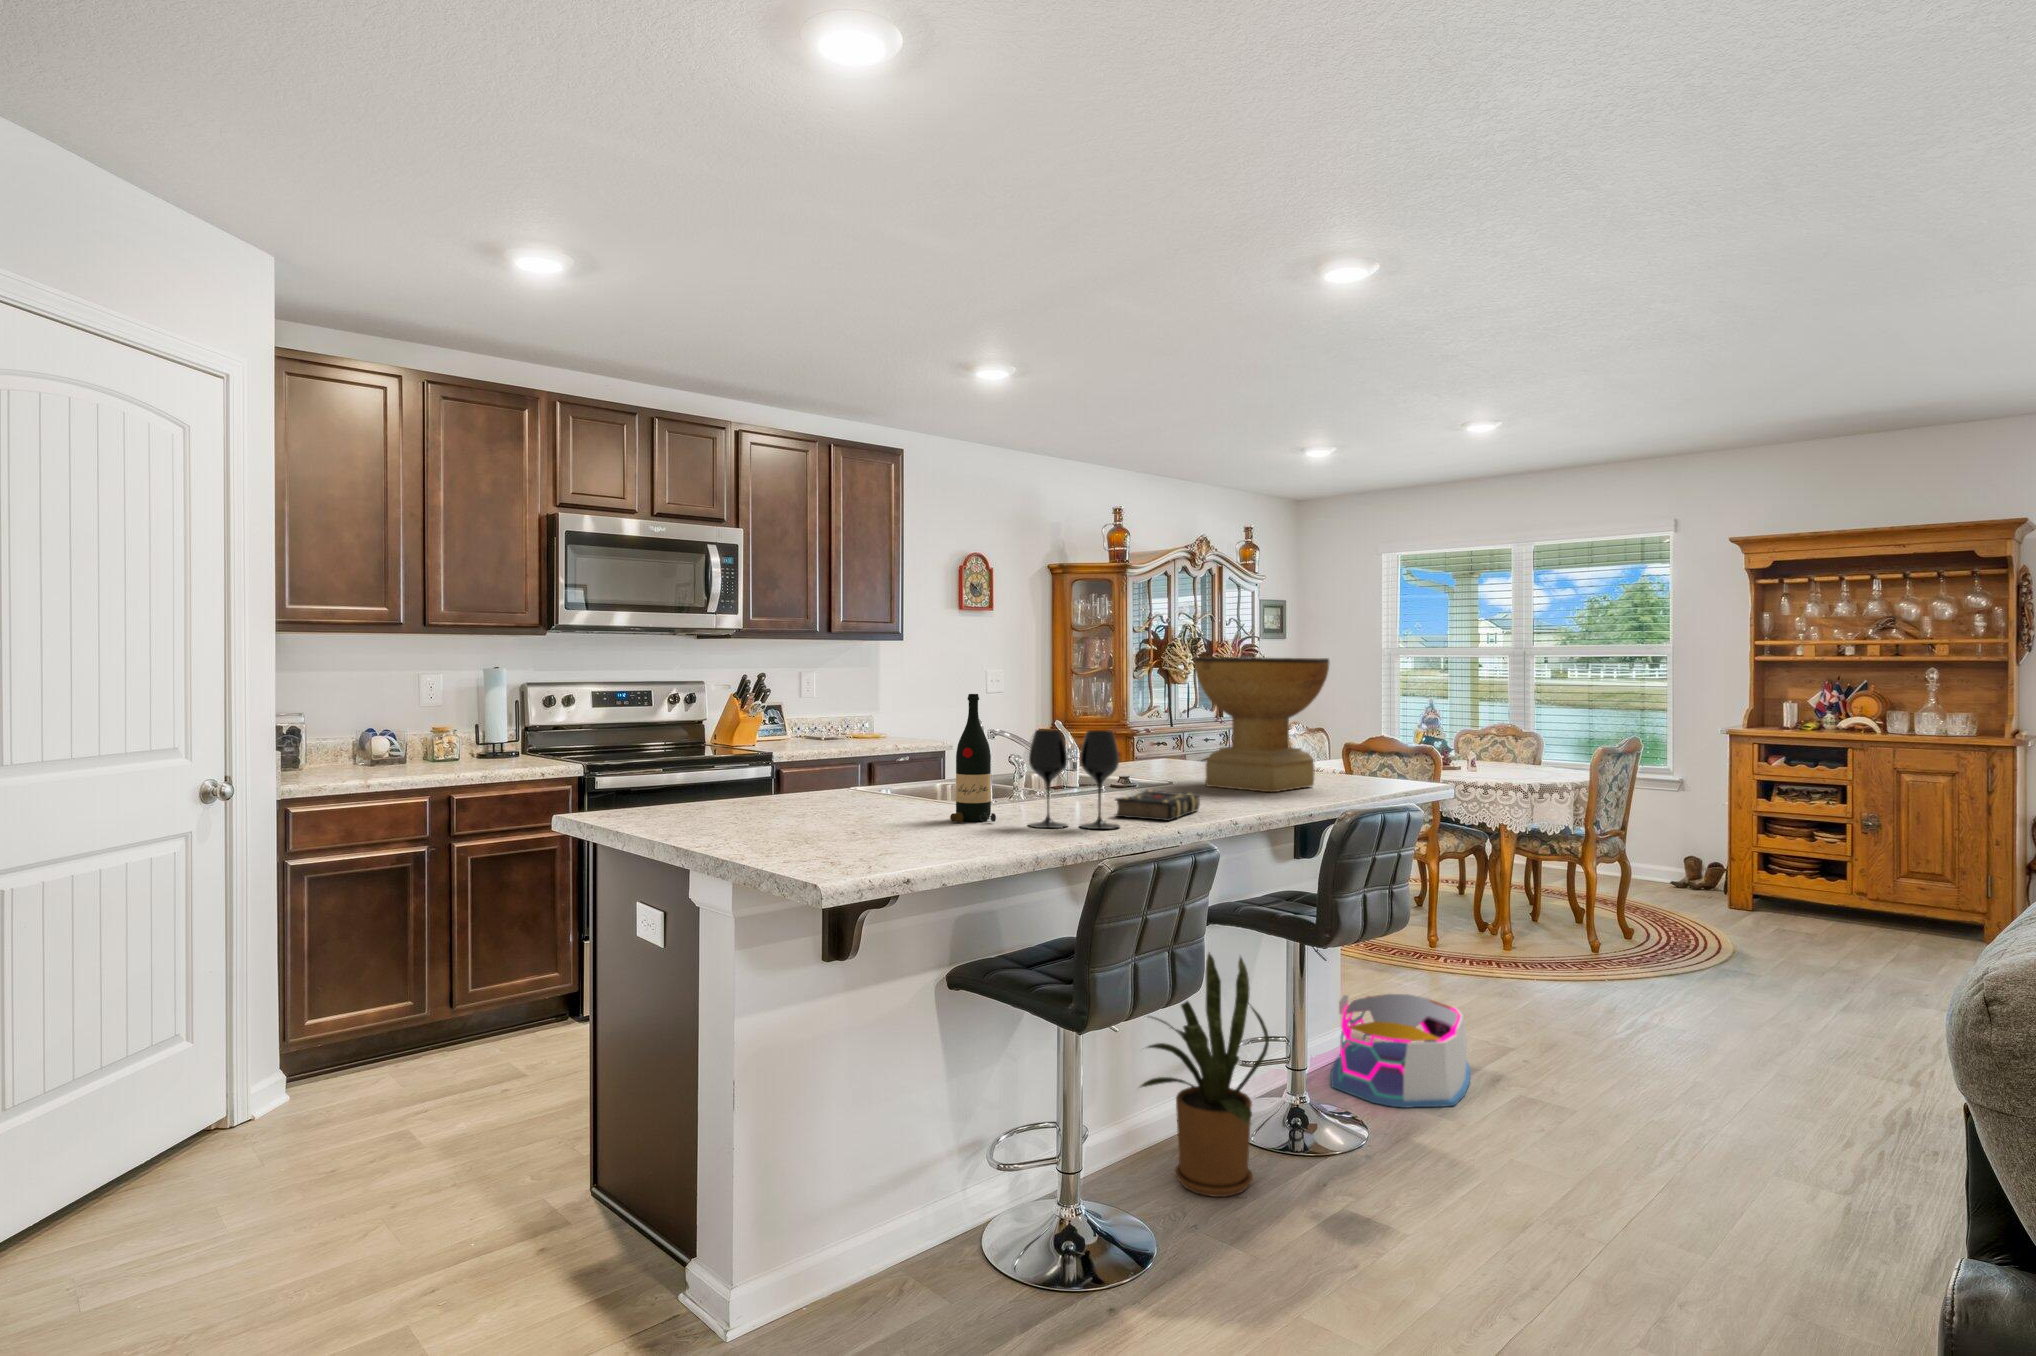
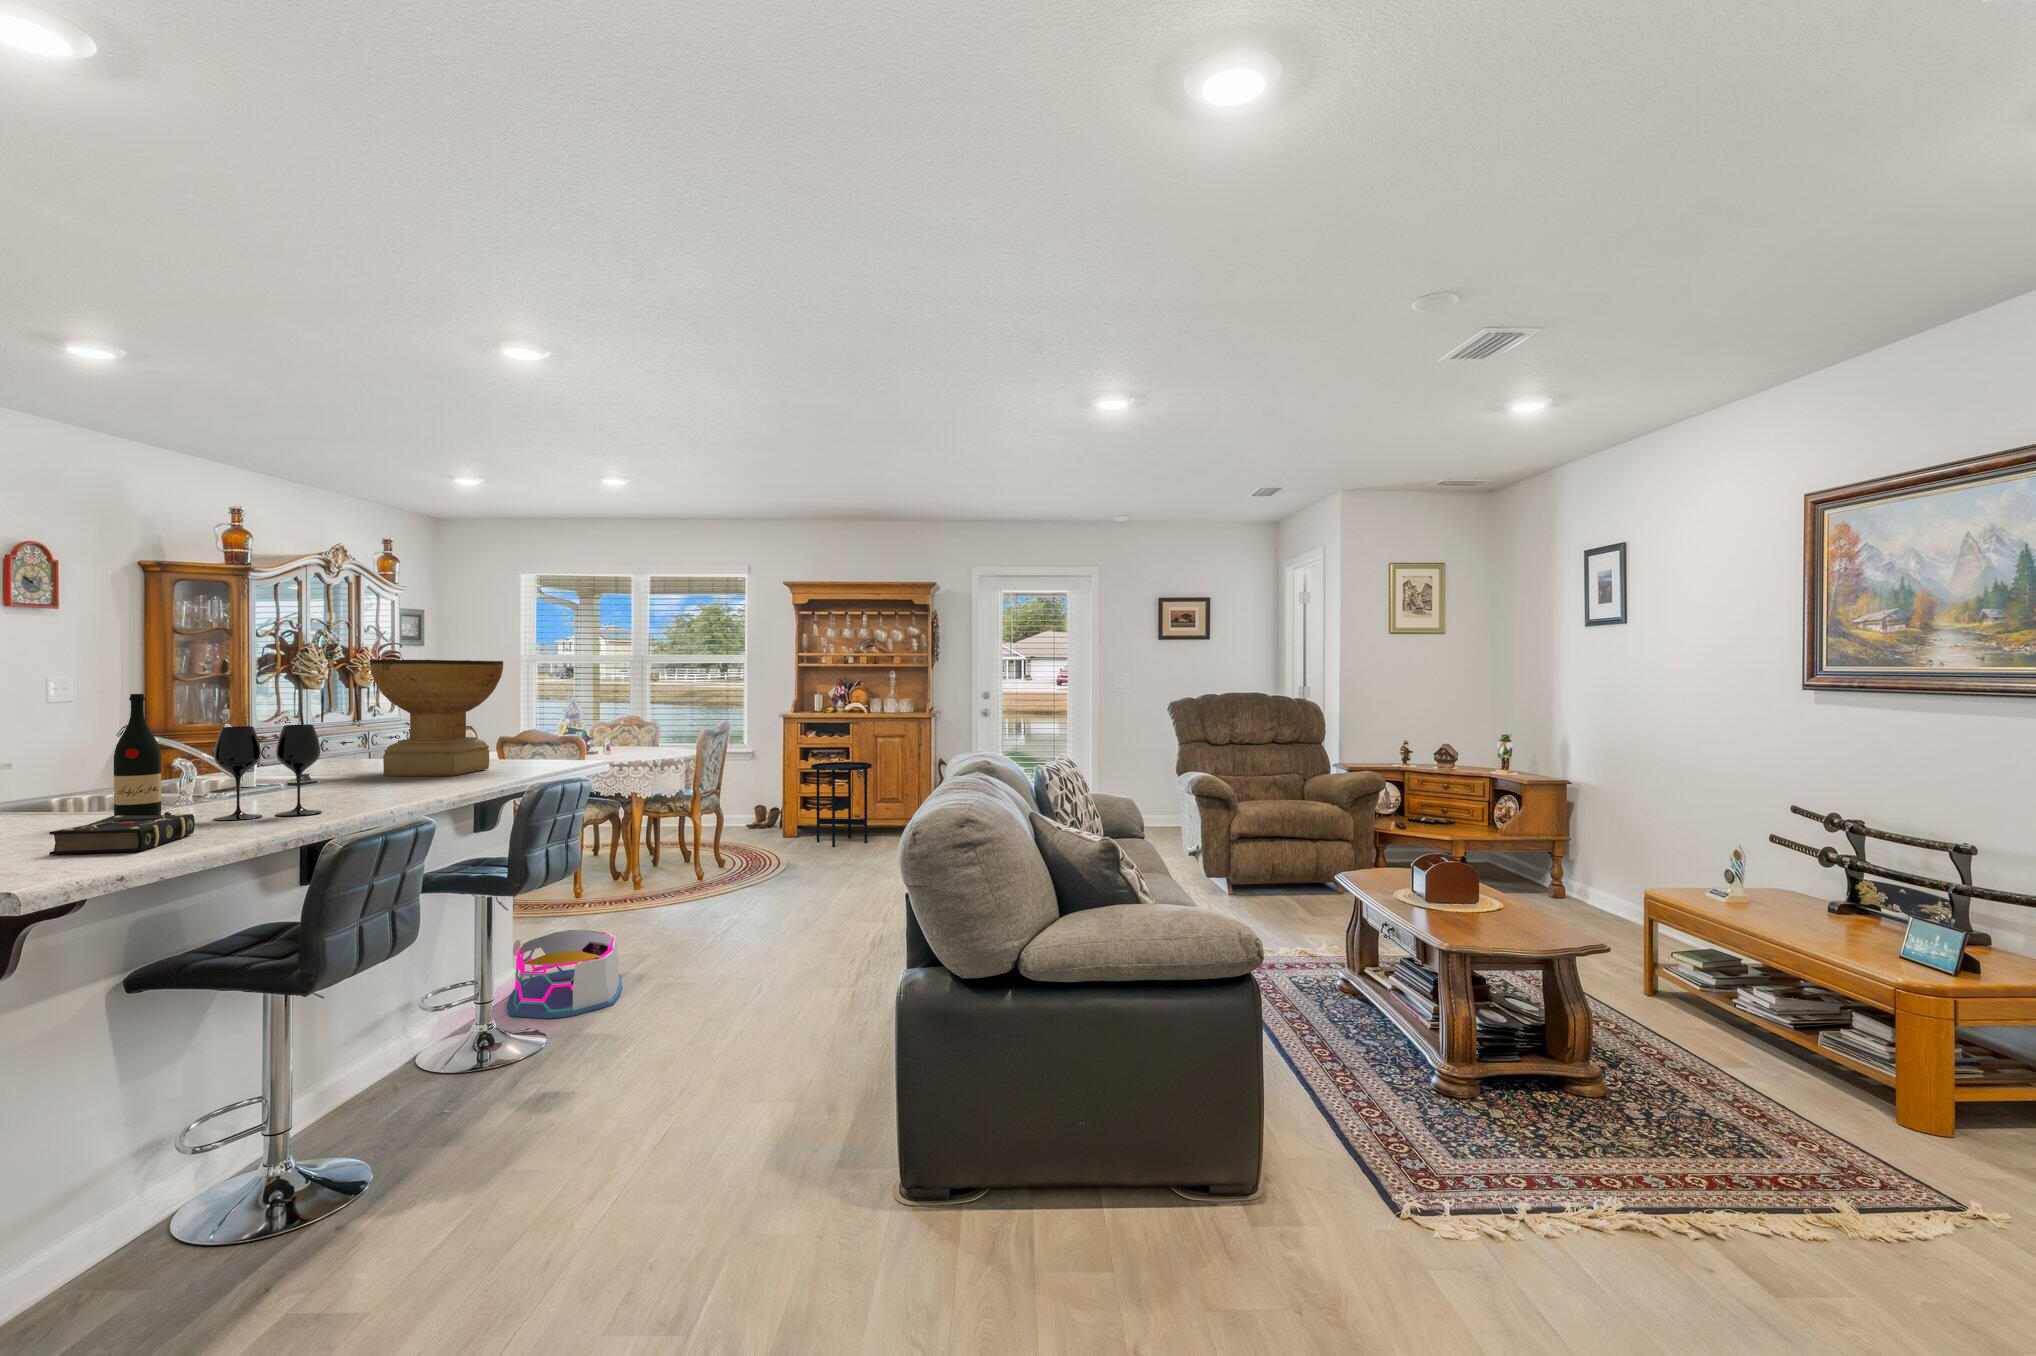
book: present [1115,790,1200,821] -> present [49,814,195,855]
side table: none [1775,805,1885,934] -> present [811,762,872,847]
house plant: present [1141,952,1269,1197] -> none [320,913,471,1125]

